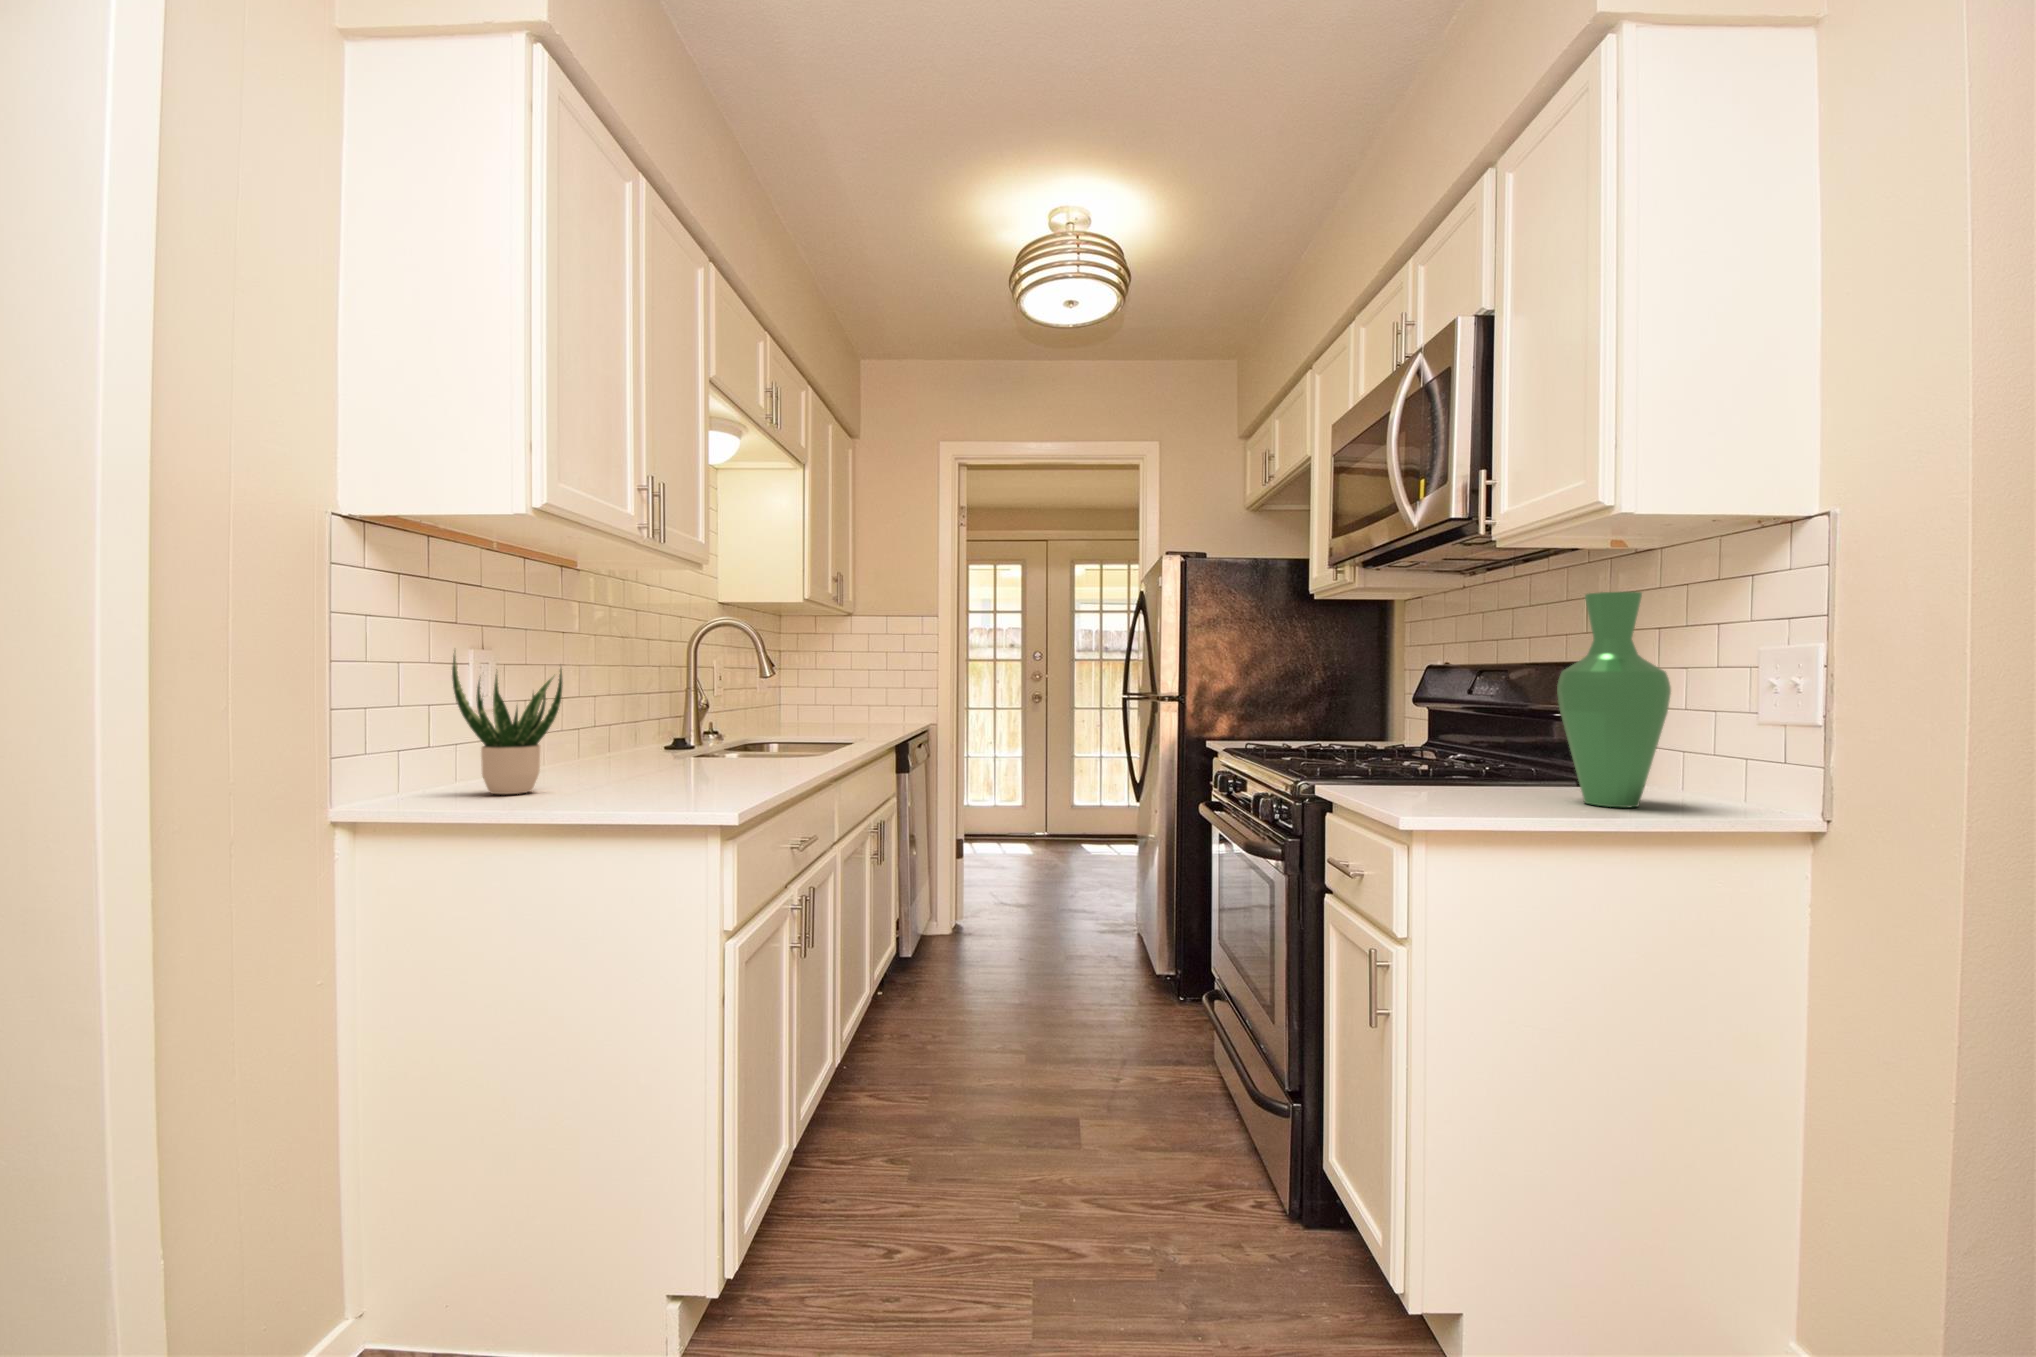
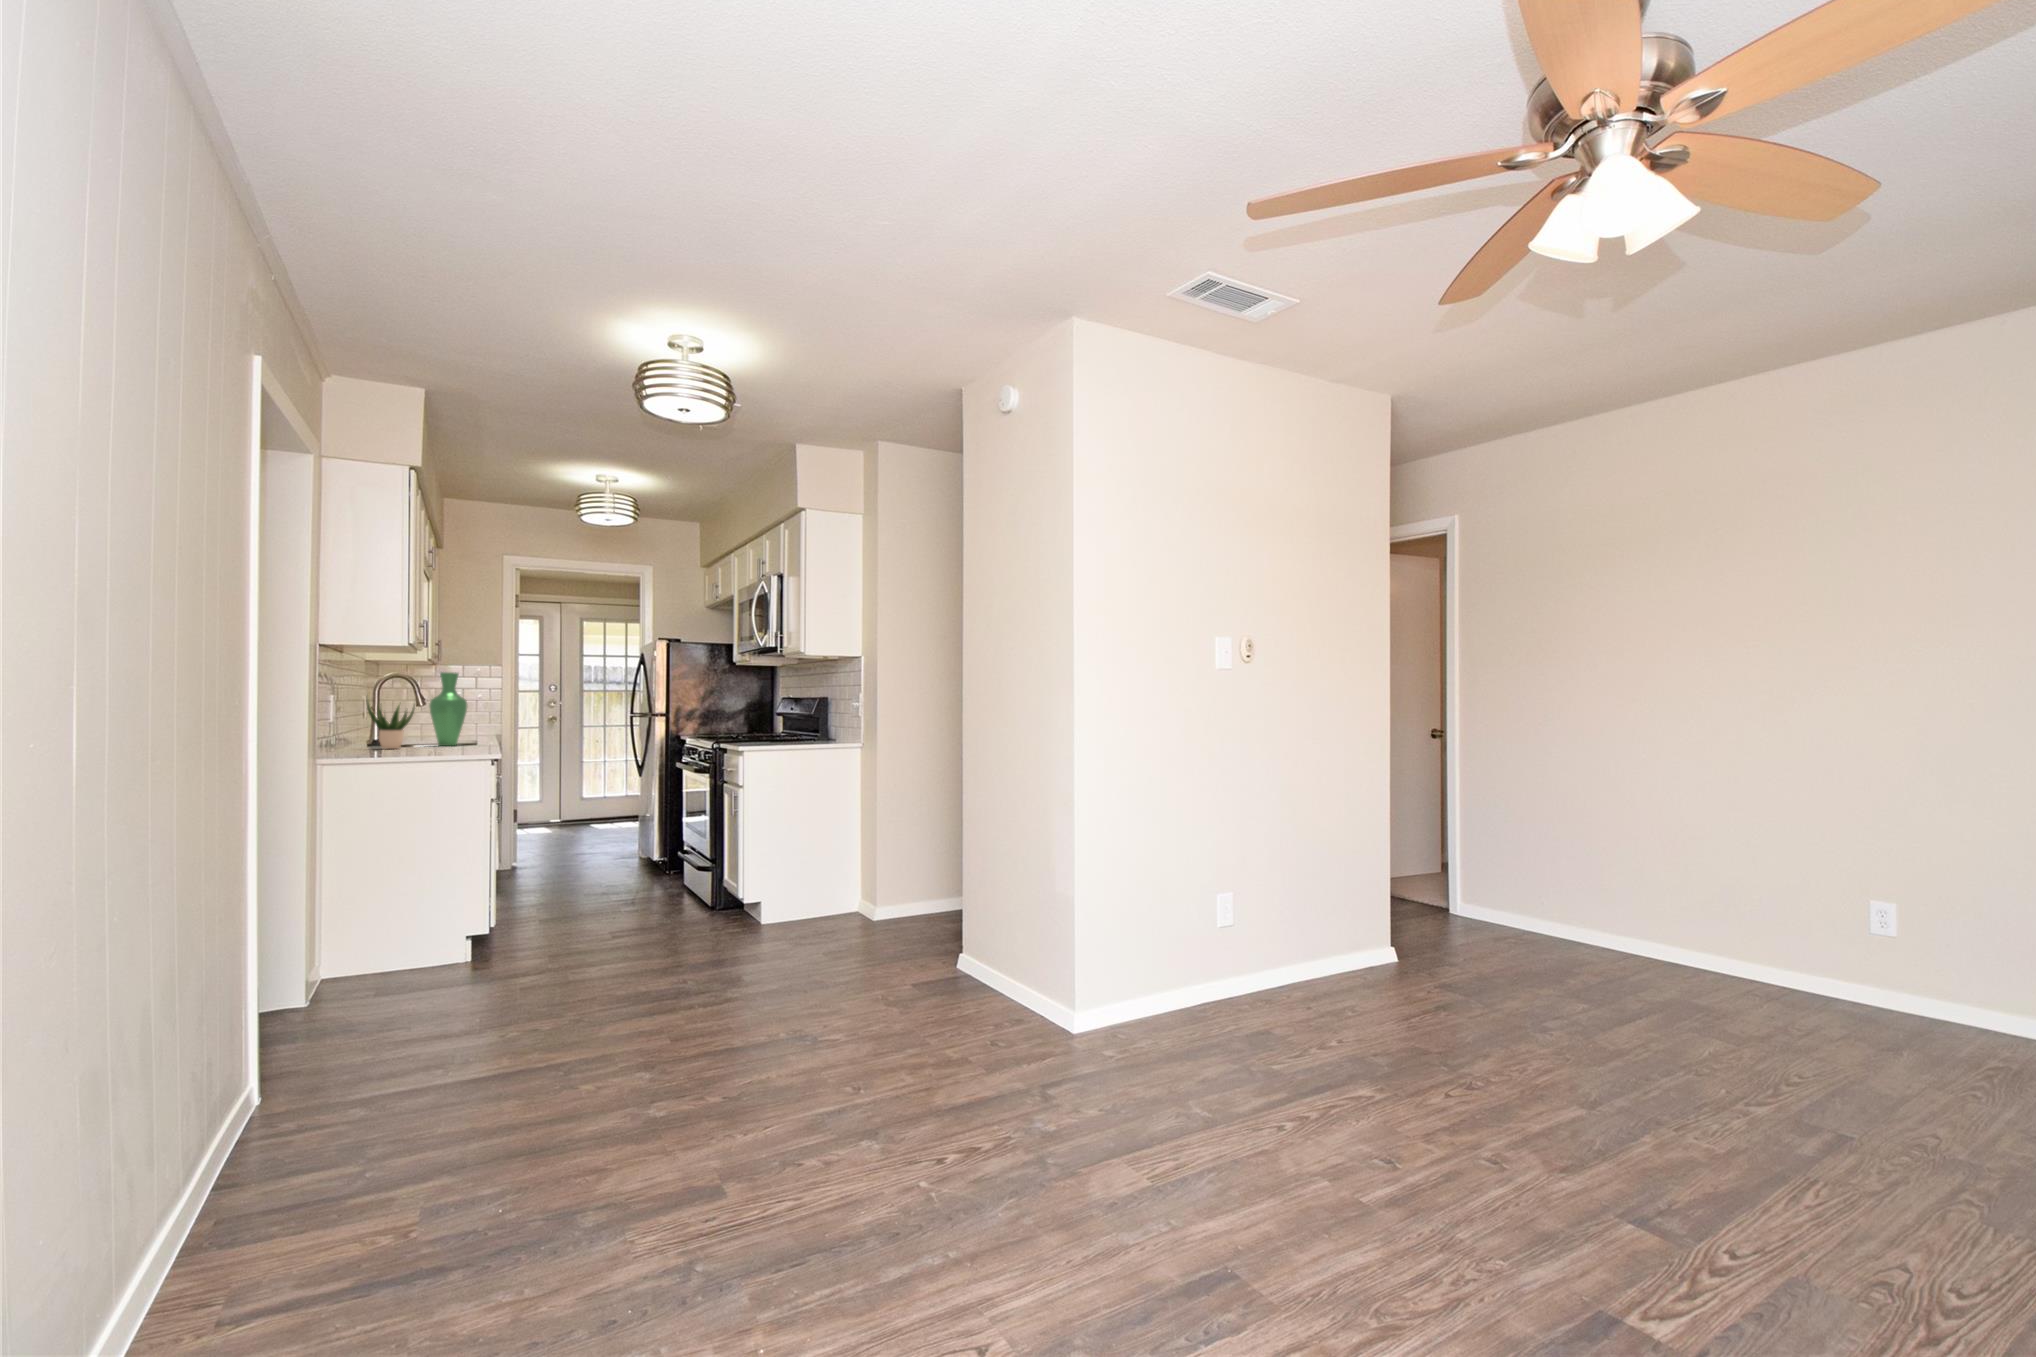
vase: present [1557,591,1671,807] -> present [429,672,467,746]

